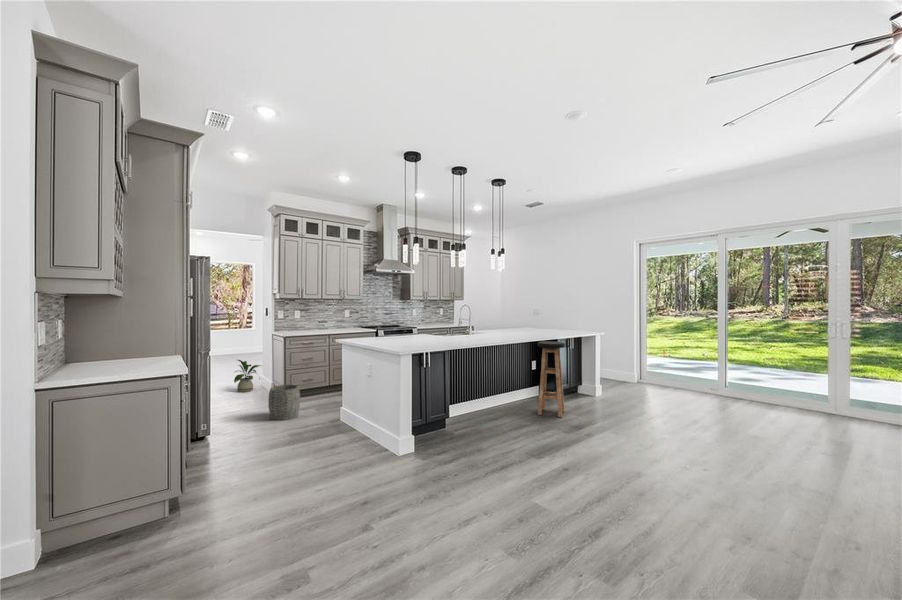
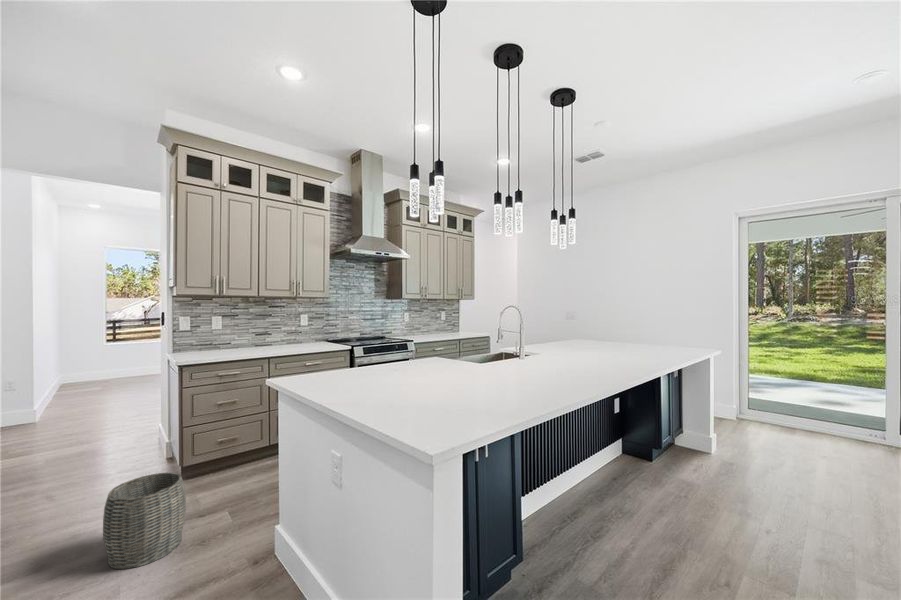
bar stool: present [538,341,565,417] -> none [664,367,731,523]
house plant: present [234,360,261,392] -> none [86,405,157,464]

